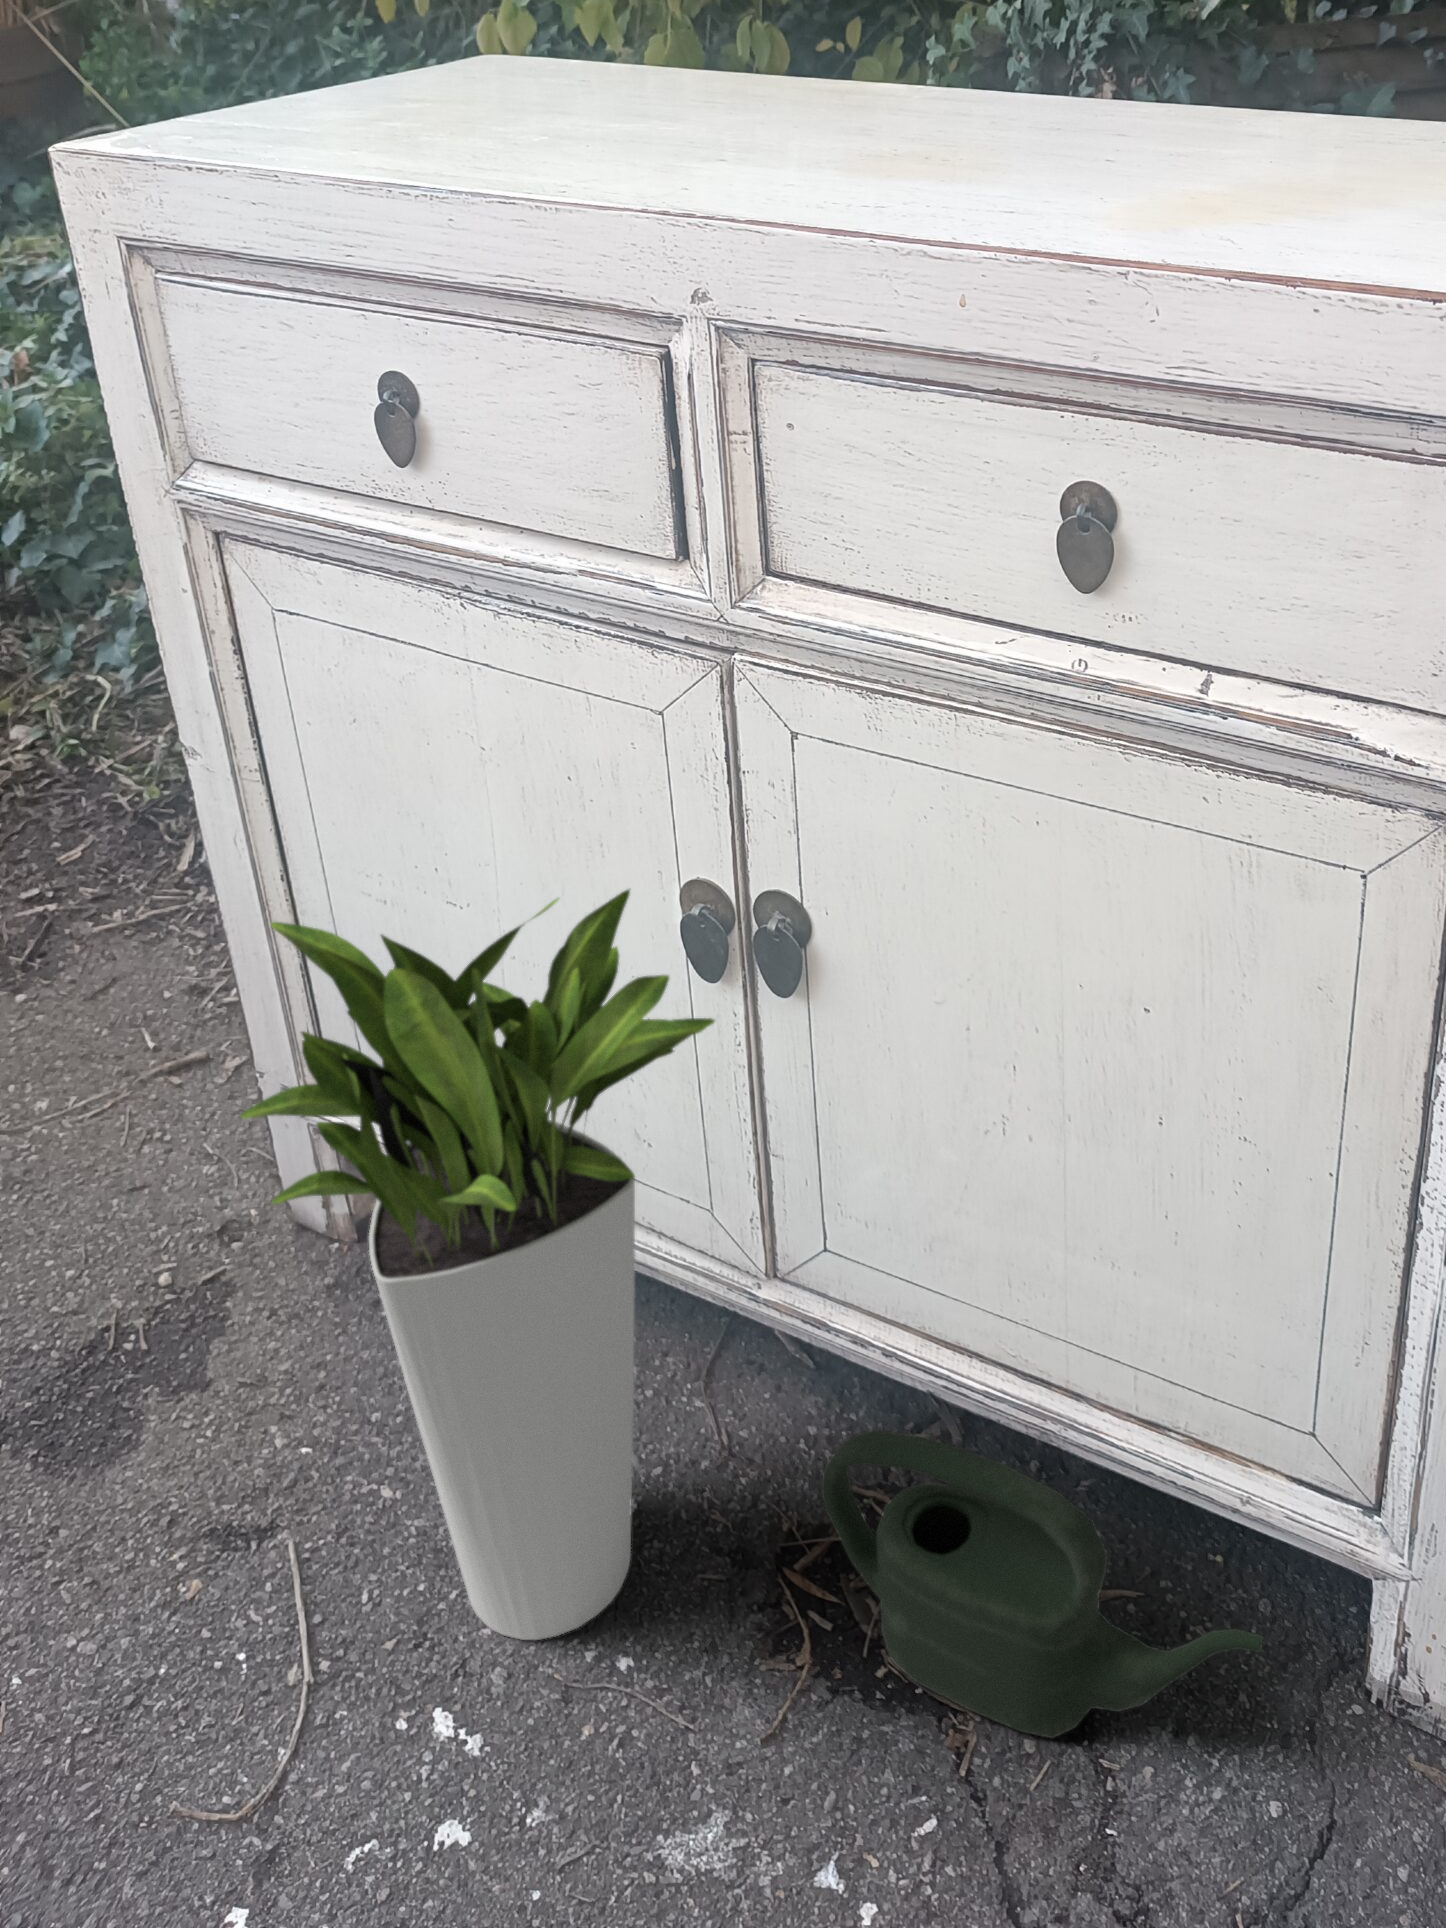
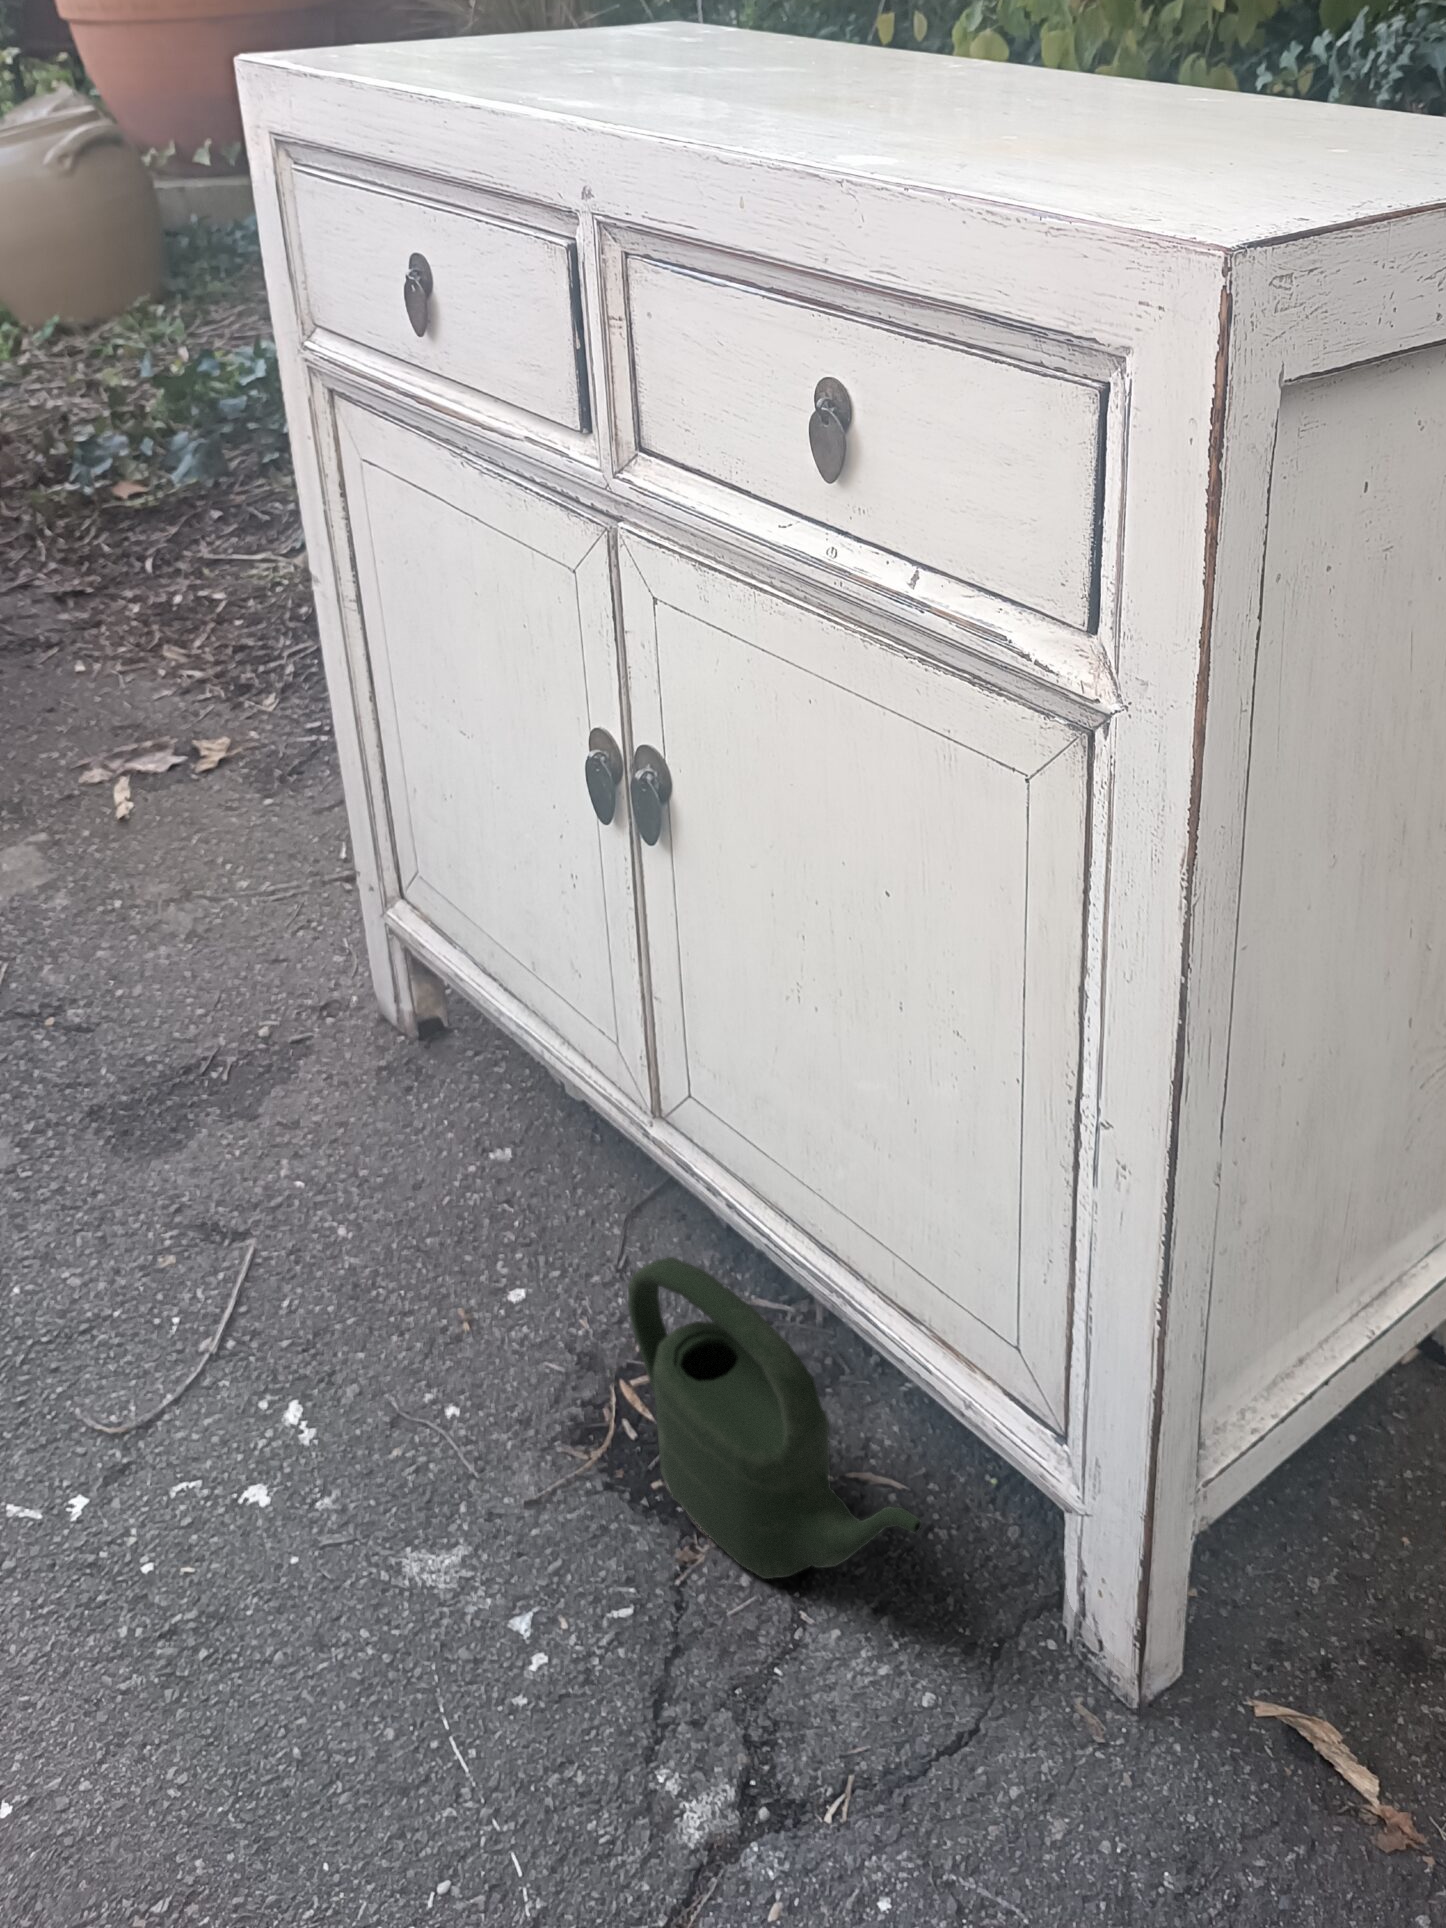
planter: present [241,890,714,1640] -> none [177,700,585,1376]

